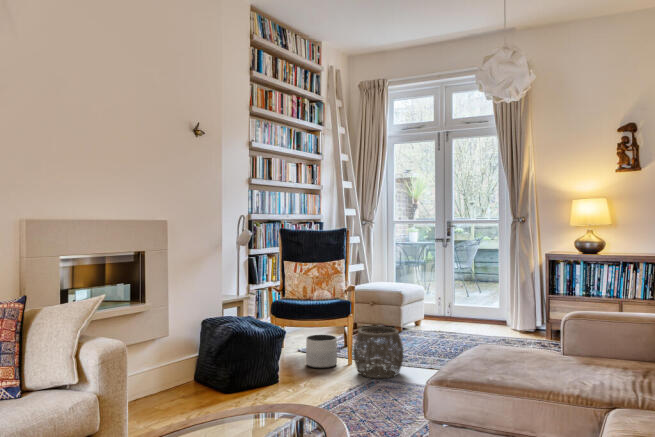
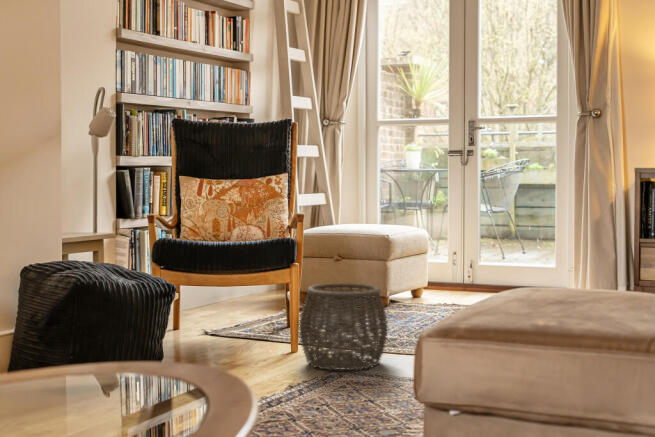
planter: present [306,335,337,368] -> none [217,301,271,357]

